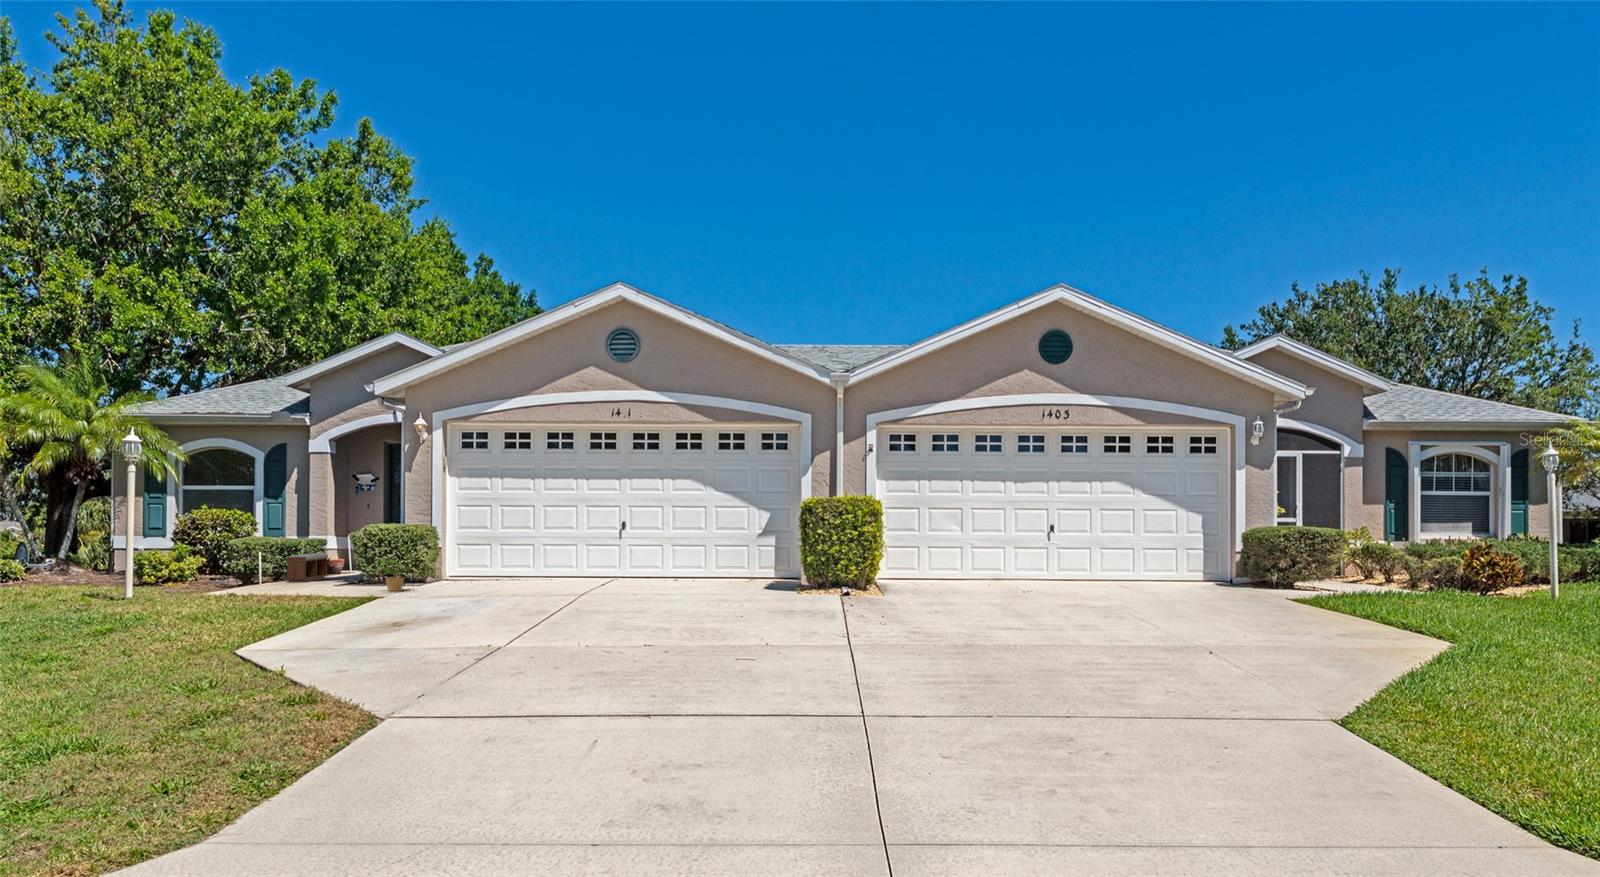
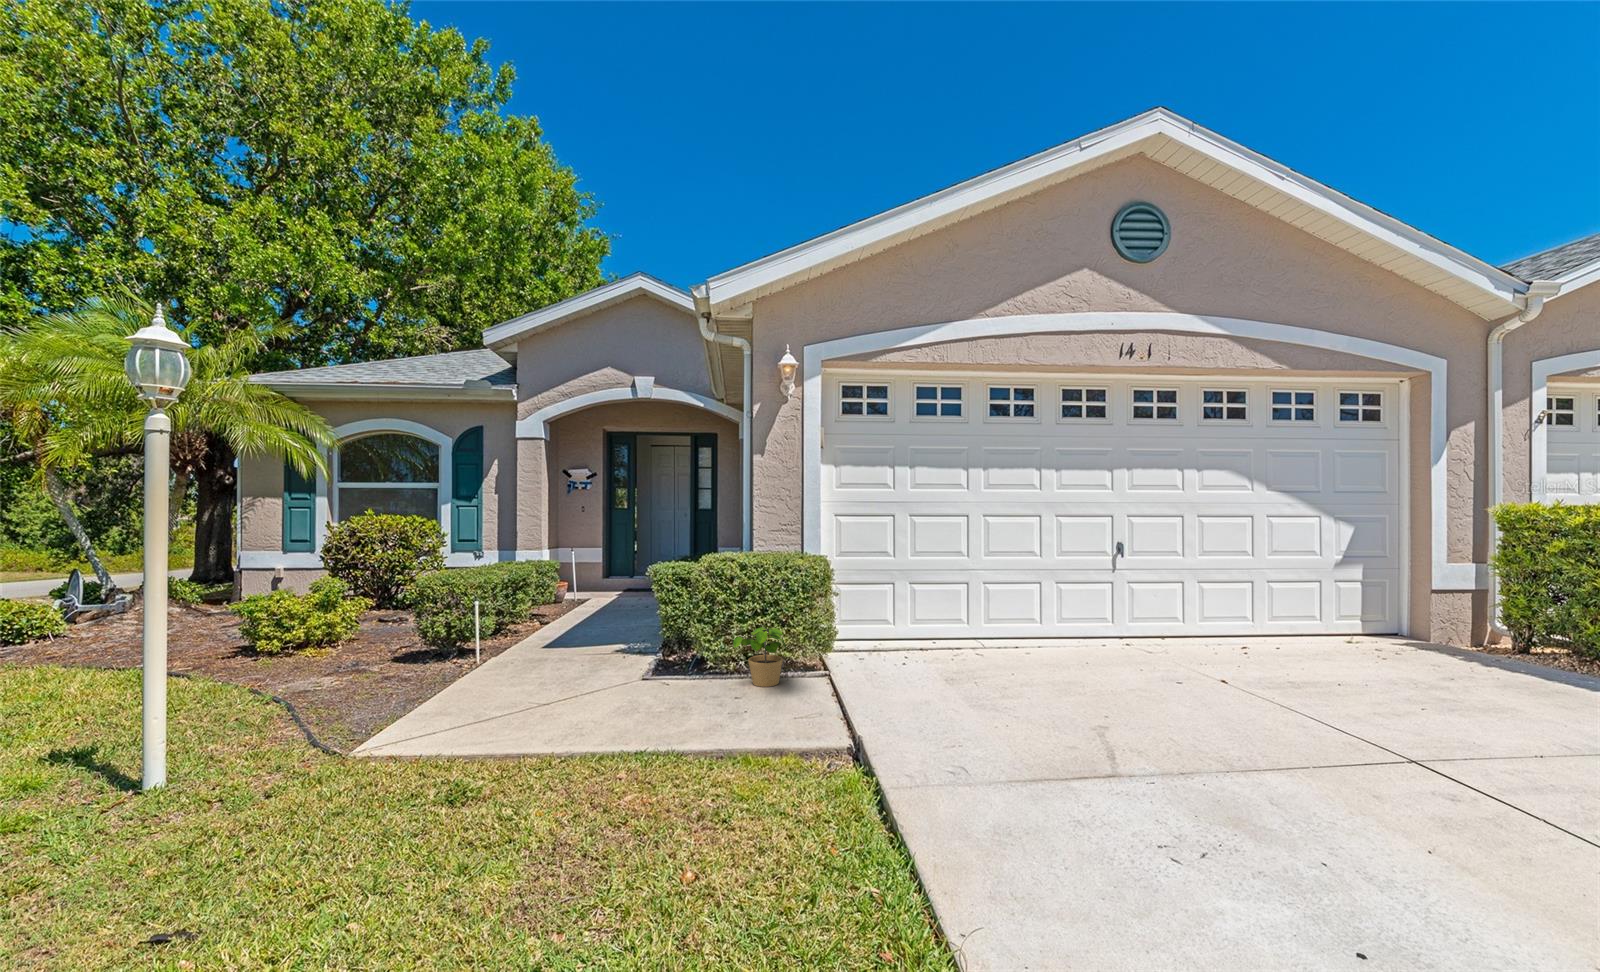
bench: present [286,553,328,582] -> none [514,586,572,639]

